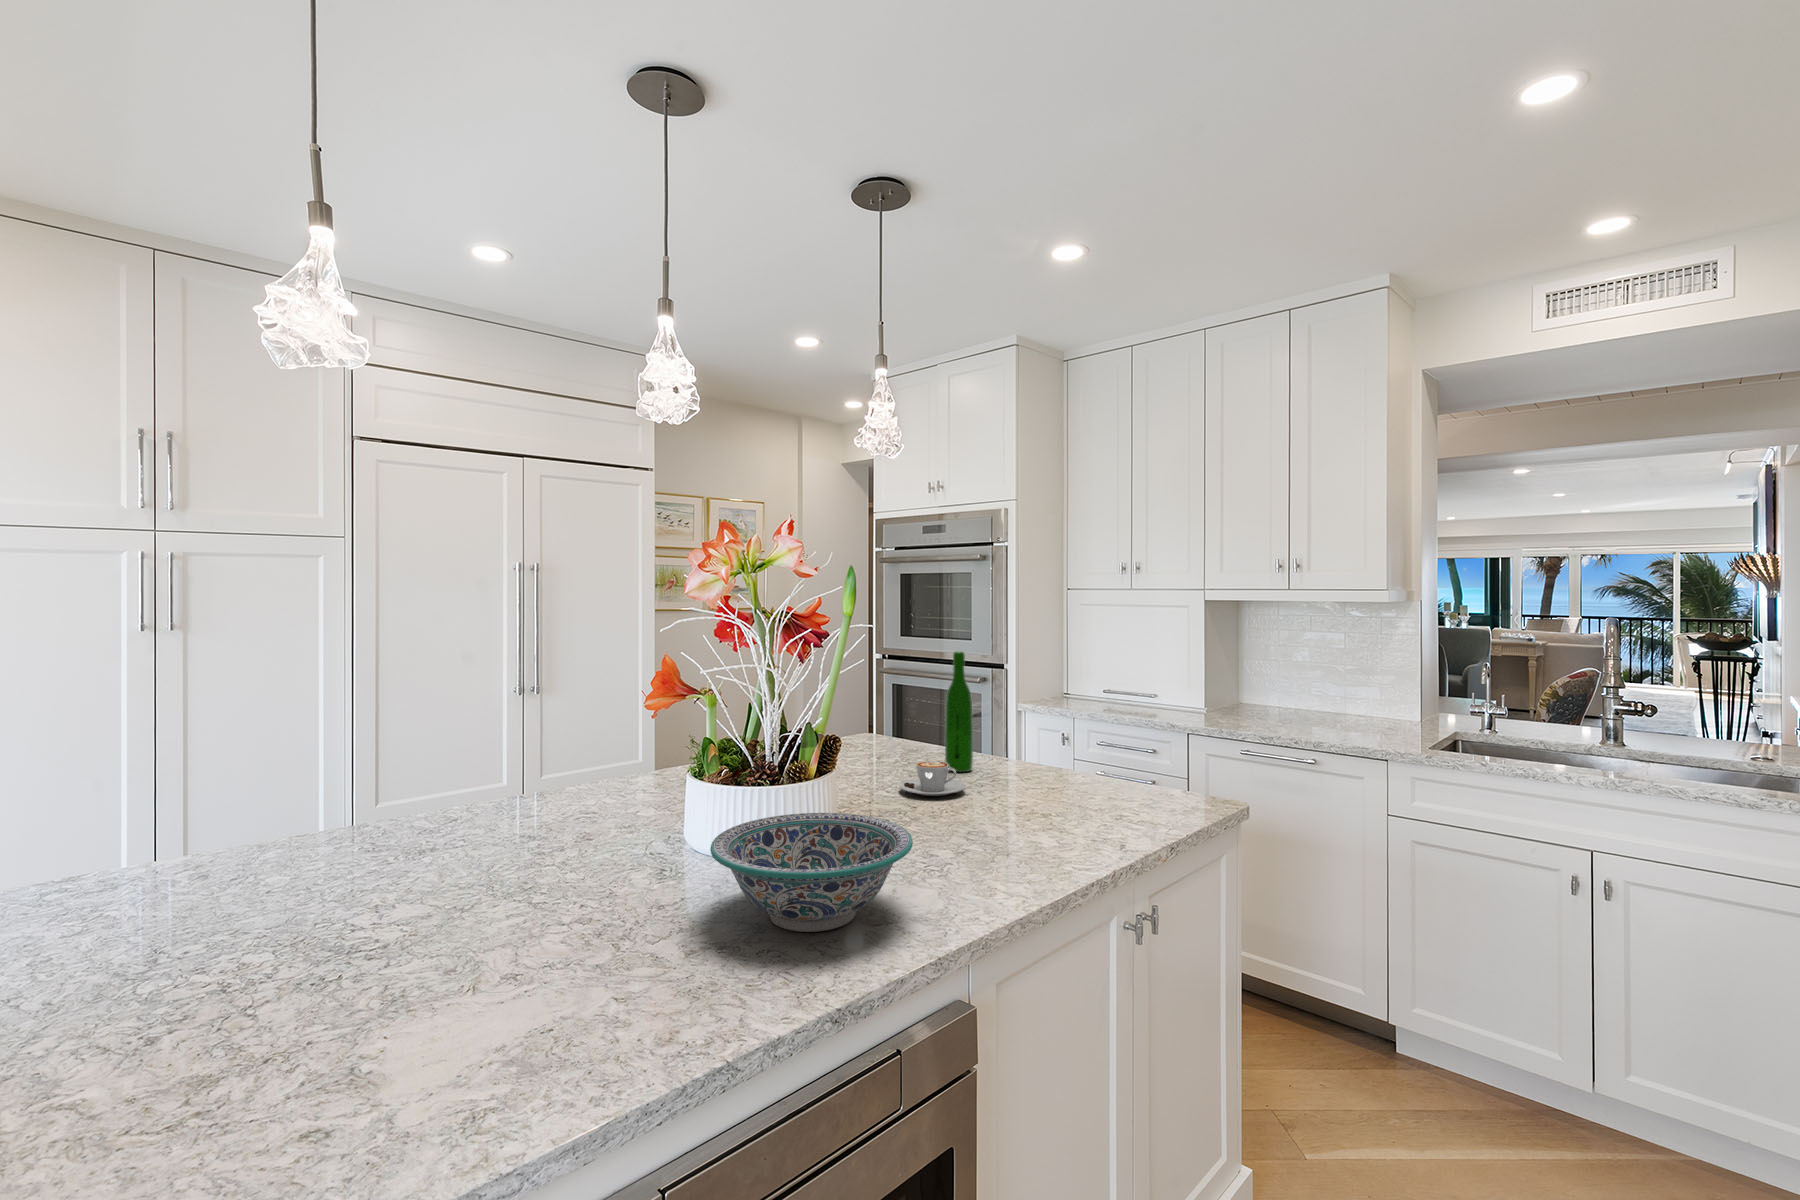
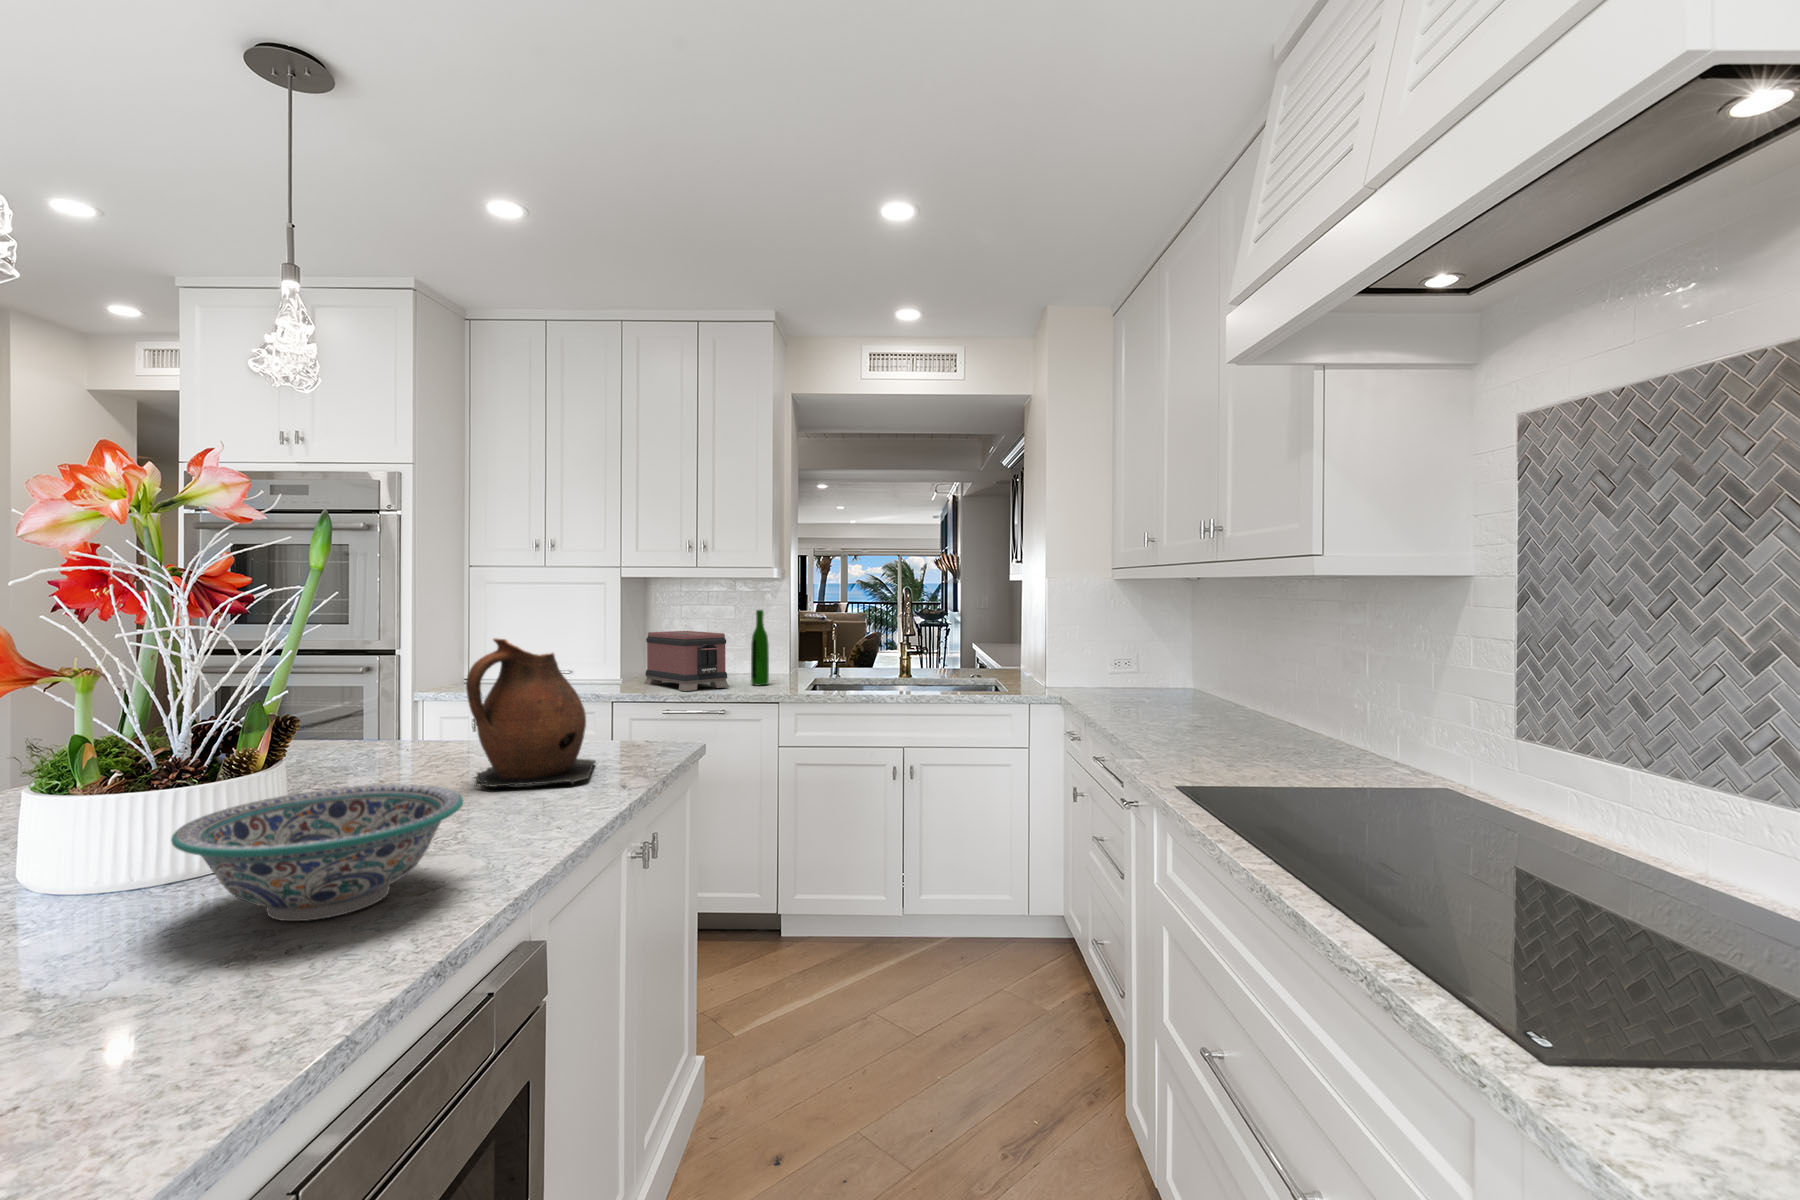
wine bottle: present [945,652,973,772] -> present [751,610,769,686]
toaster: none [1230,660,1329,732] -> present [644,631,729,691]
ceramic pitcher: none [985,678,1113,836] -> present [466,638,596,787]
coffee cup: present [899,761,966,796] -> none [334,742,423,781]

